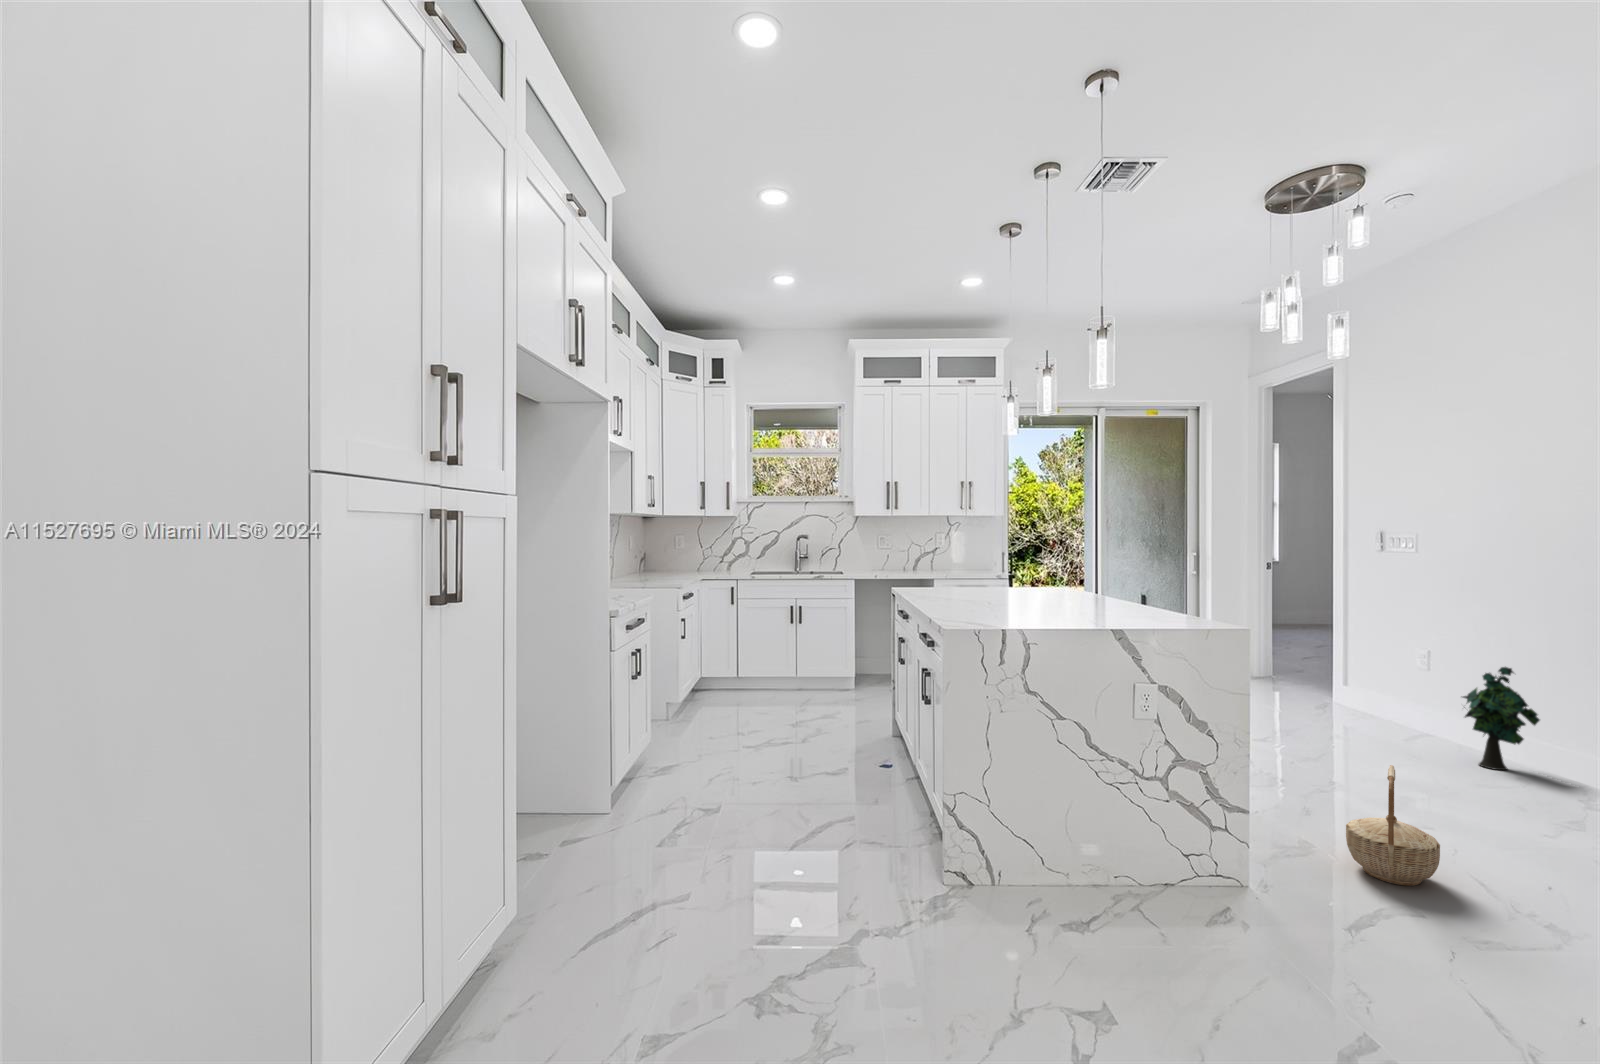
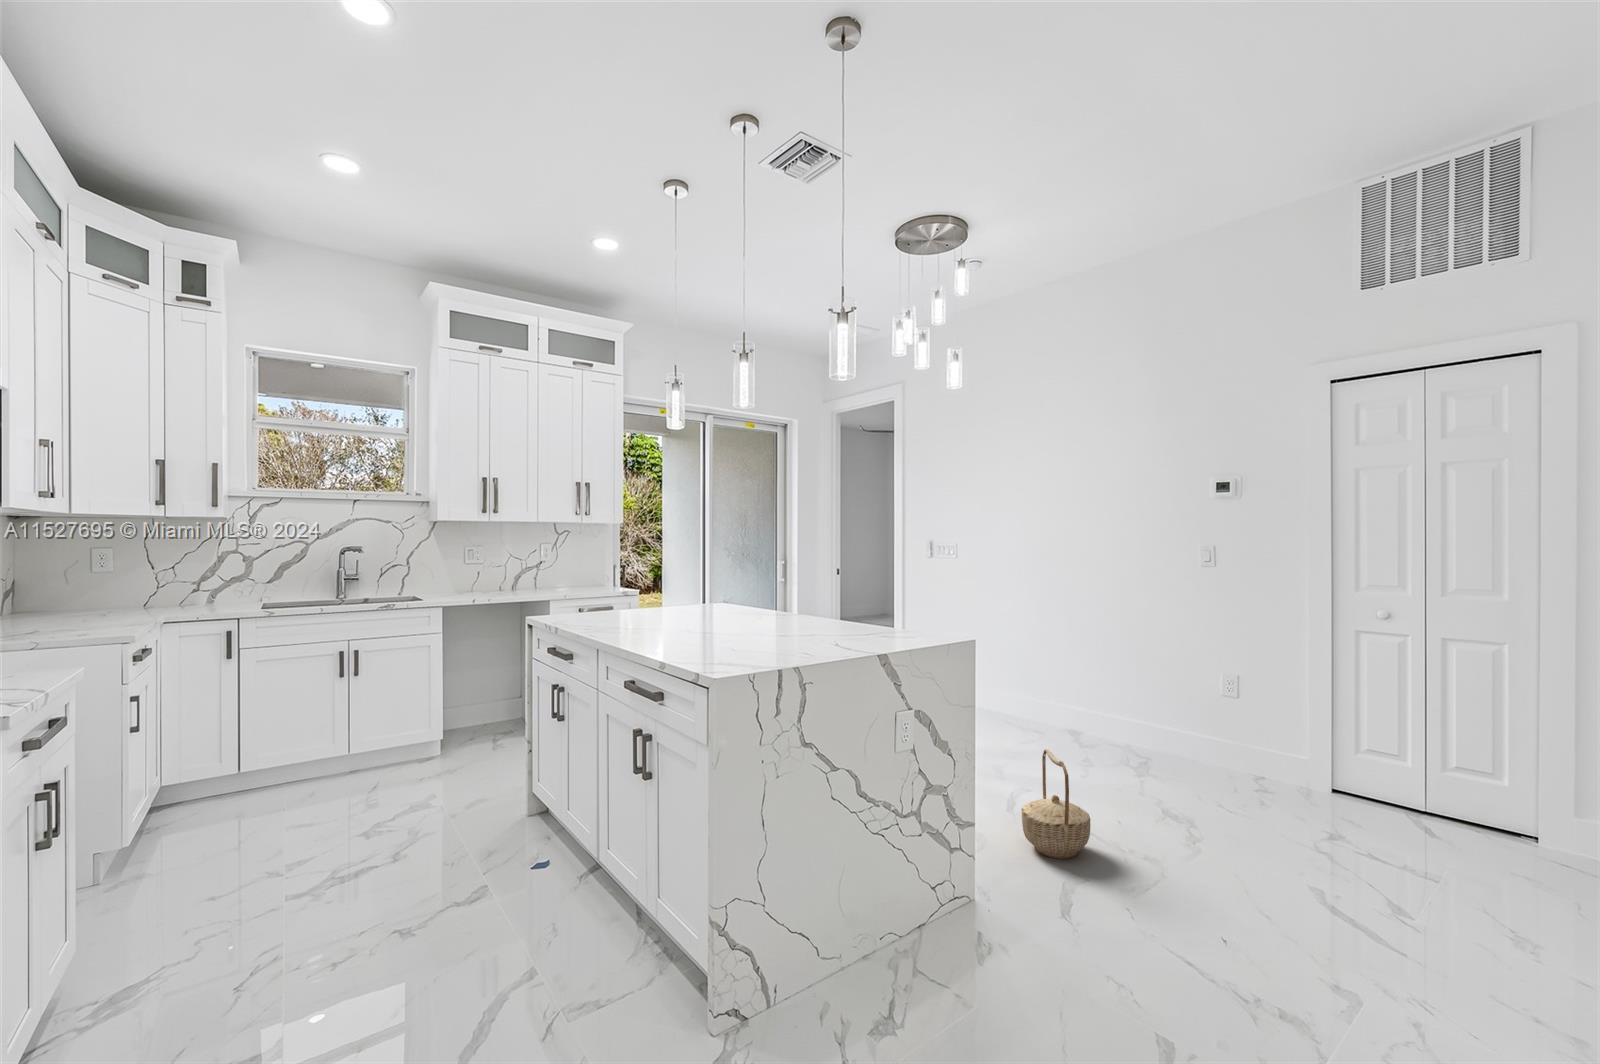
decorative plant: present [1463,667,1540,770] -> none [1008,645,1059,729]

